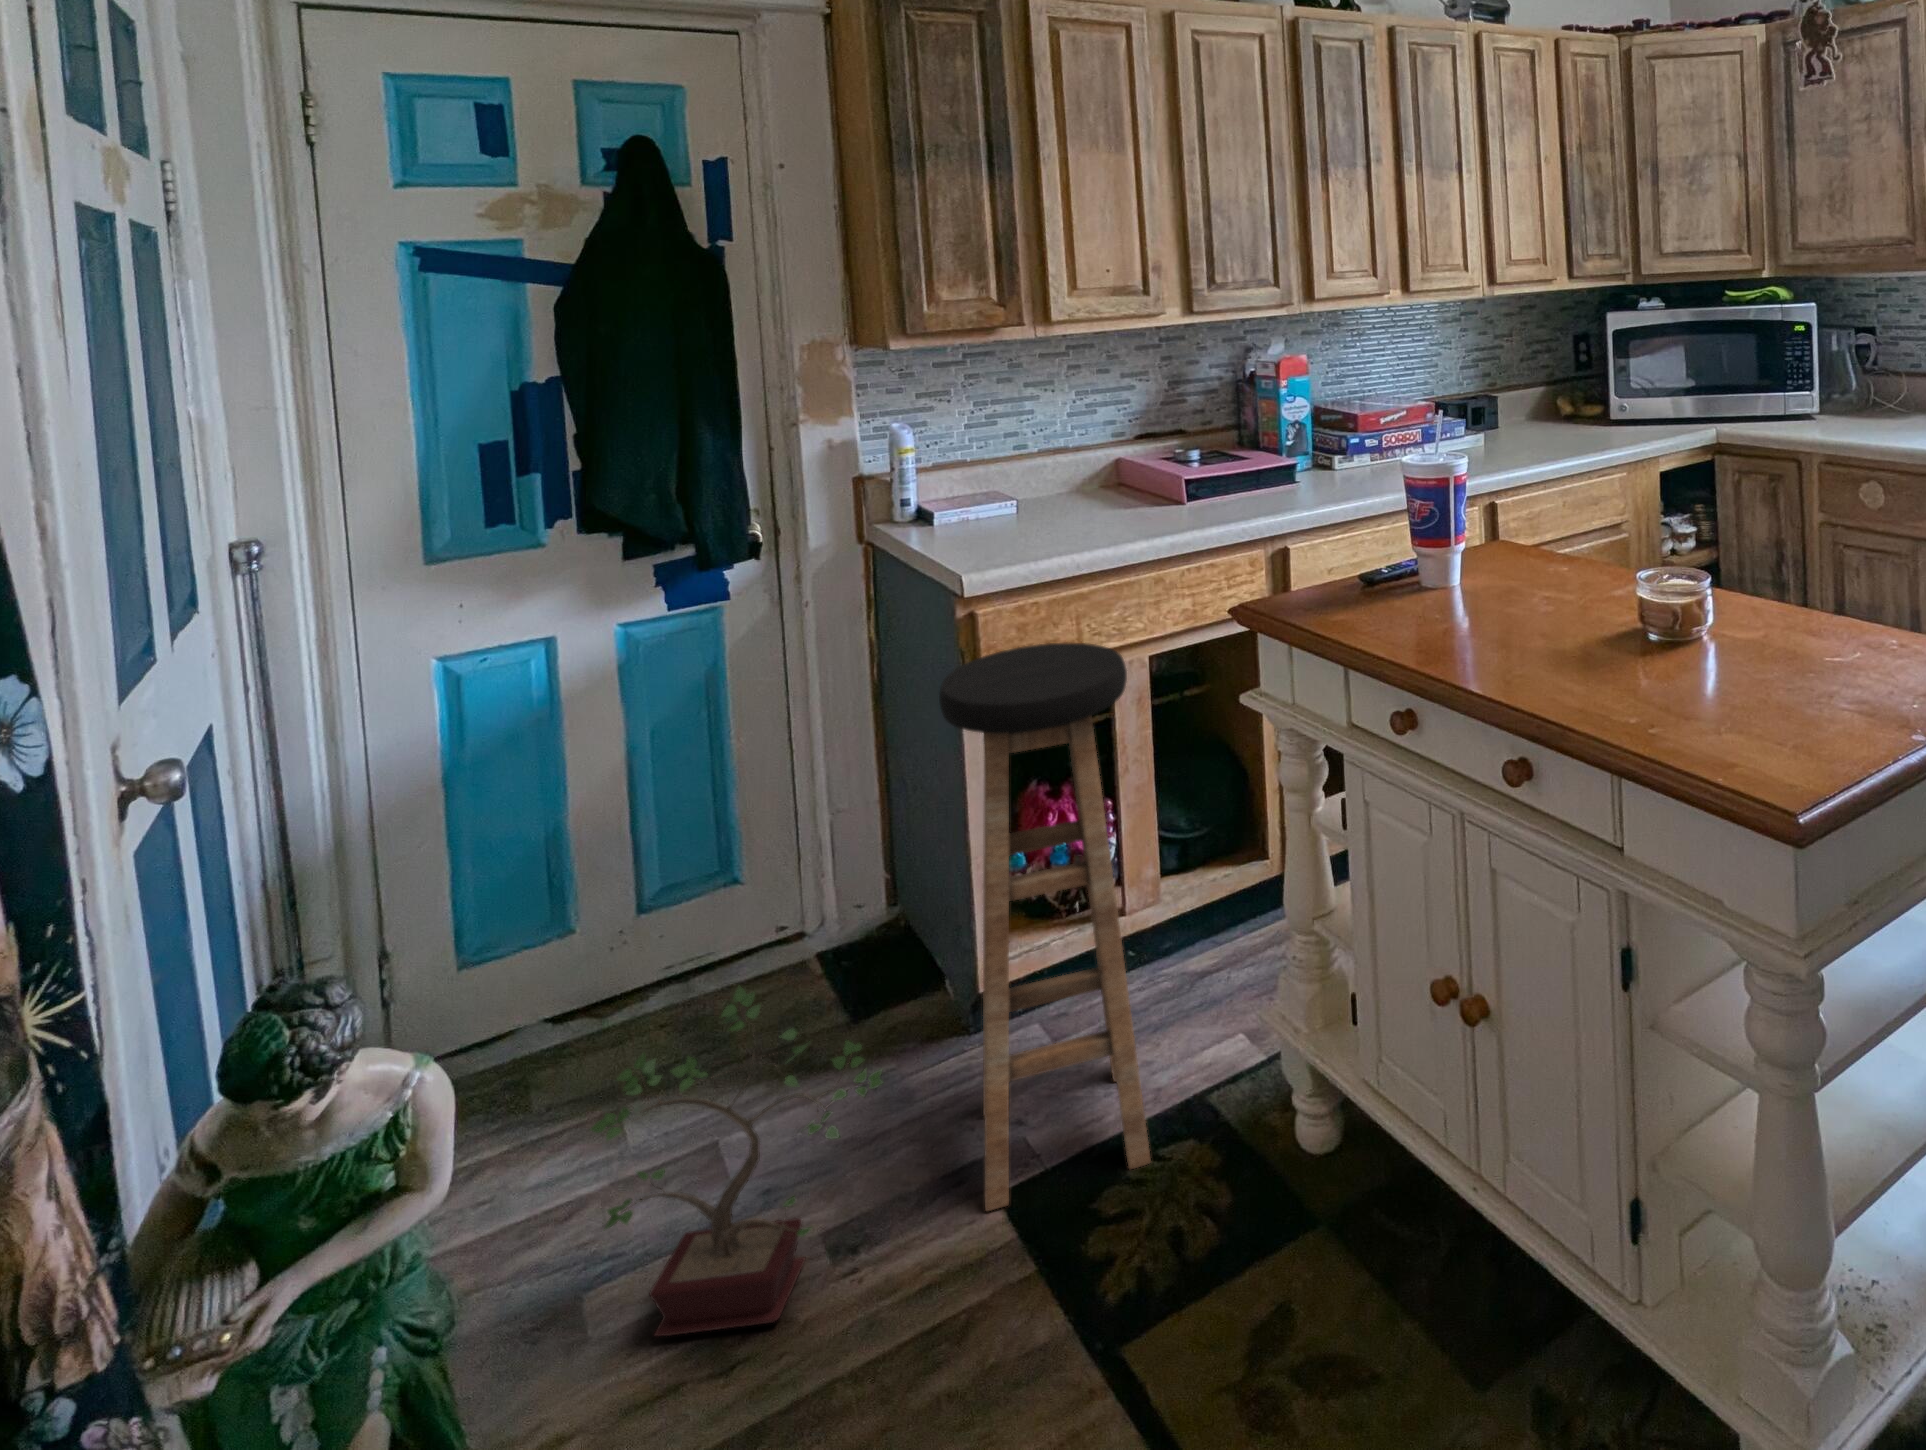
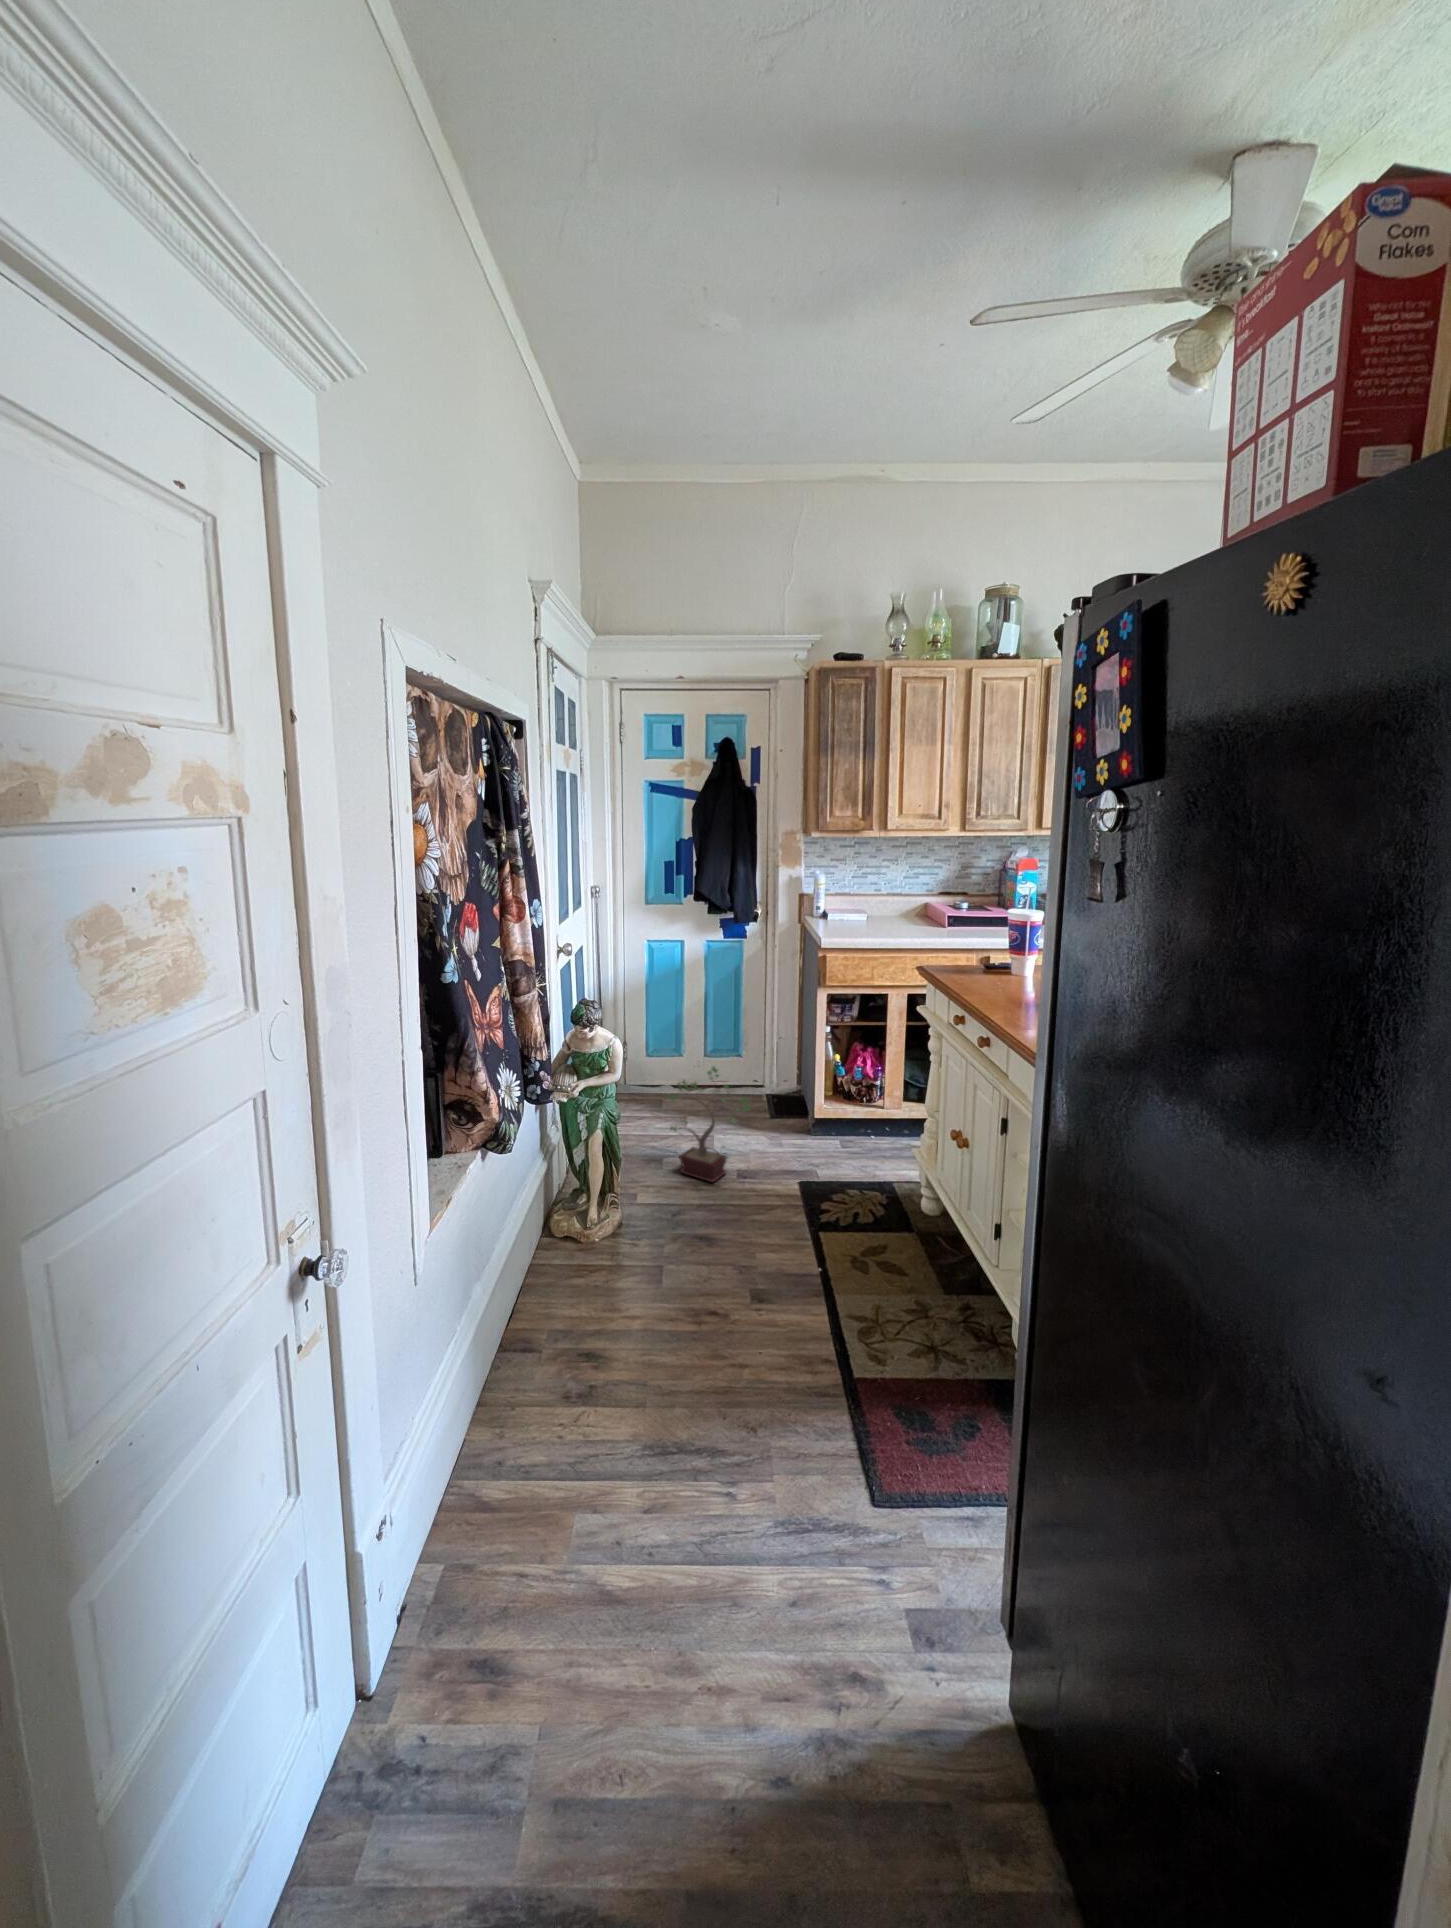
bar stool: present [939,643,1151,1211] -> none [790,971,872,1194]

